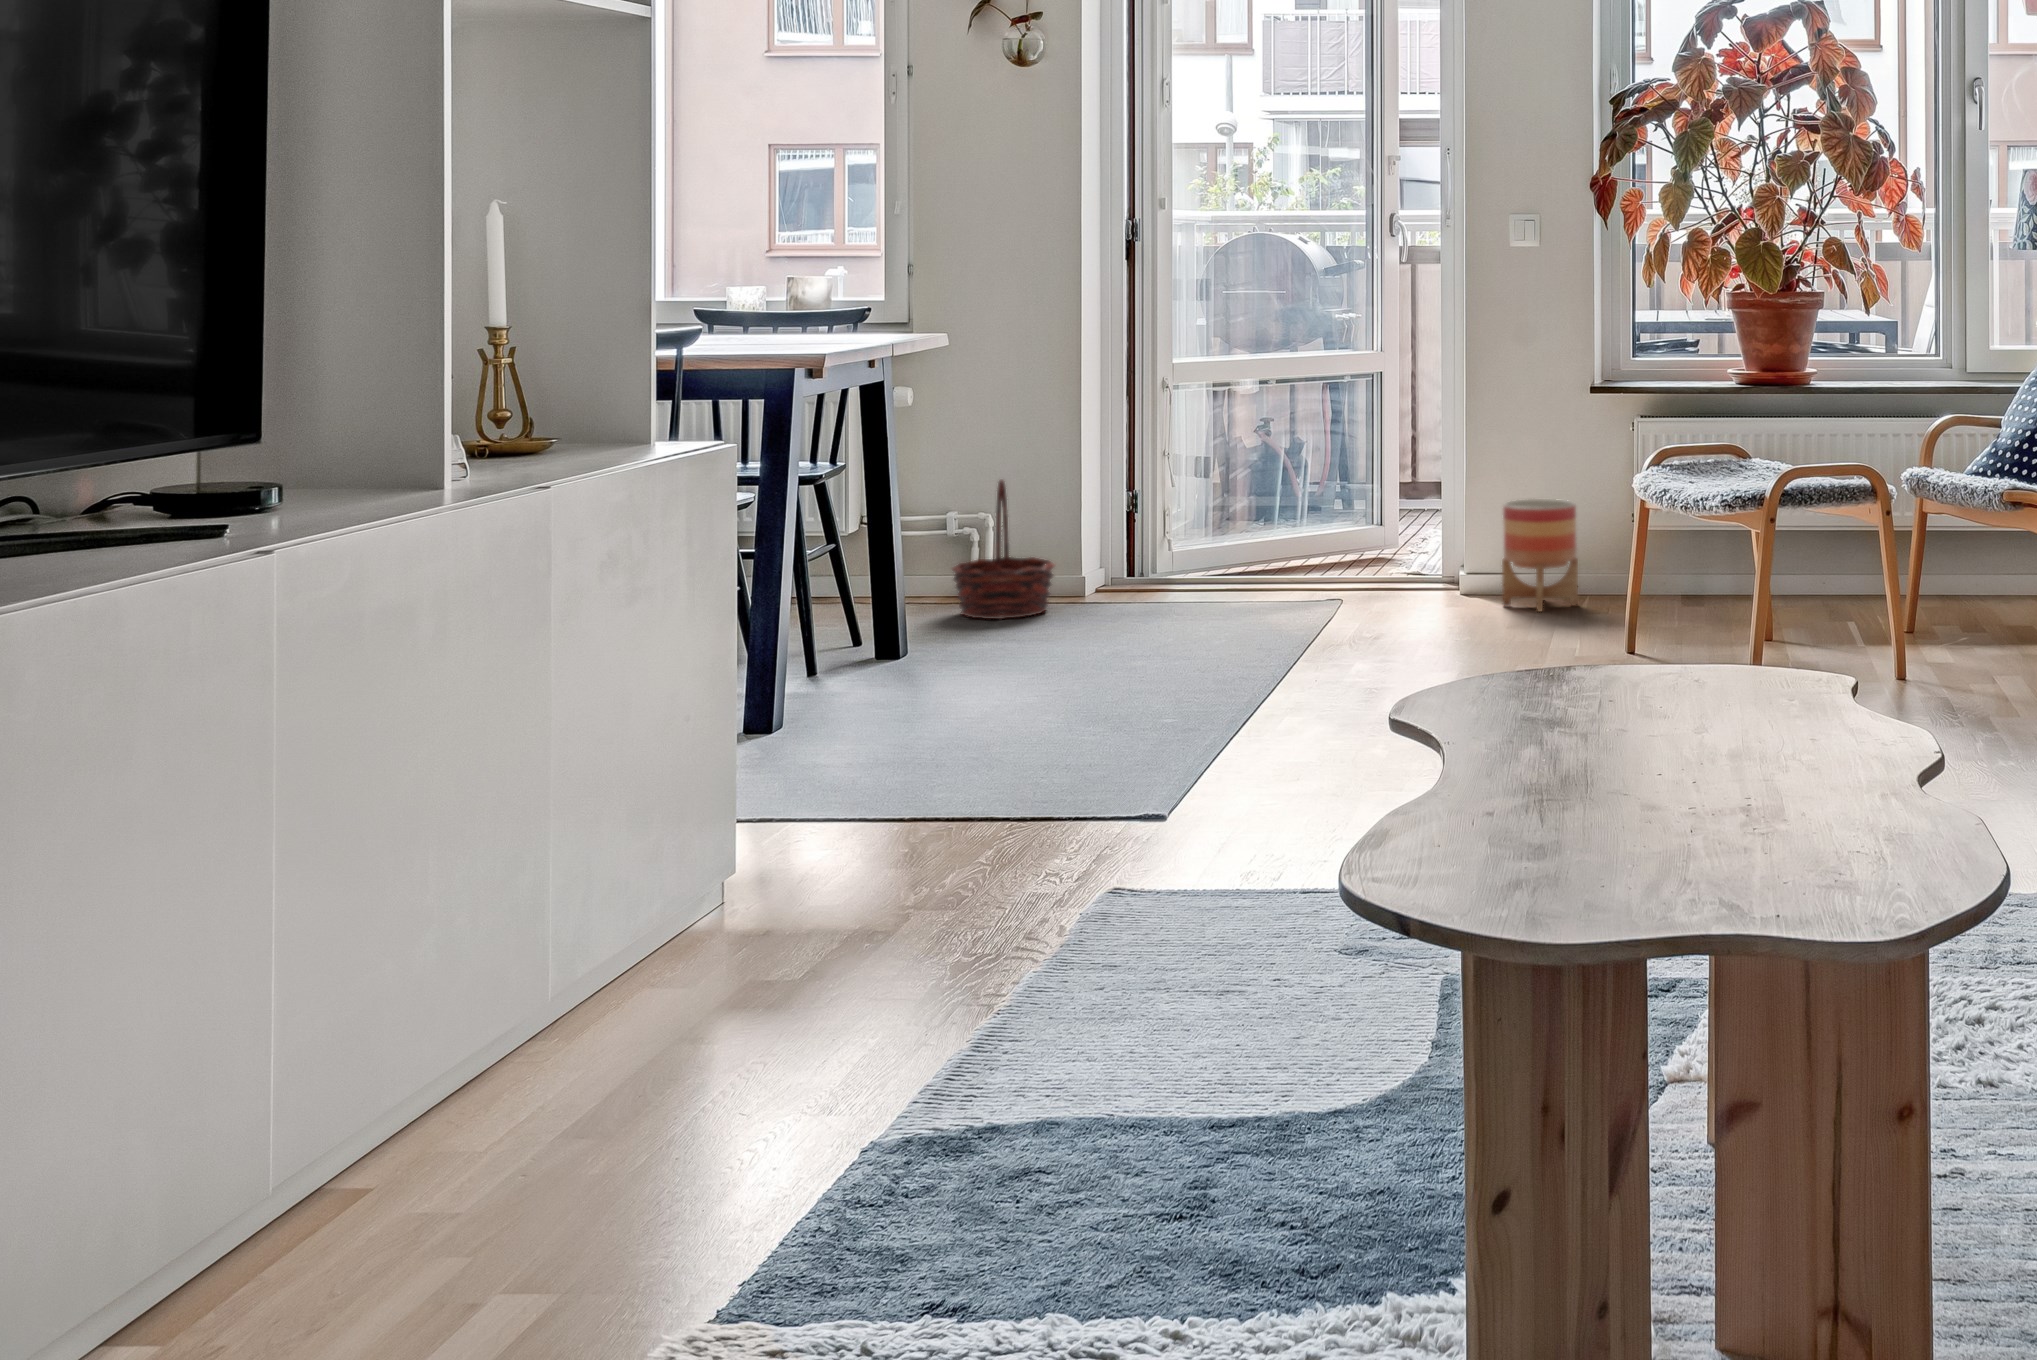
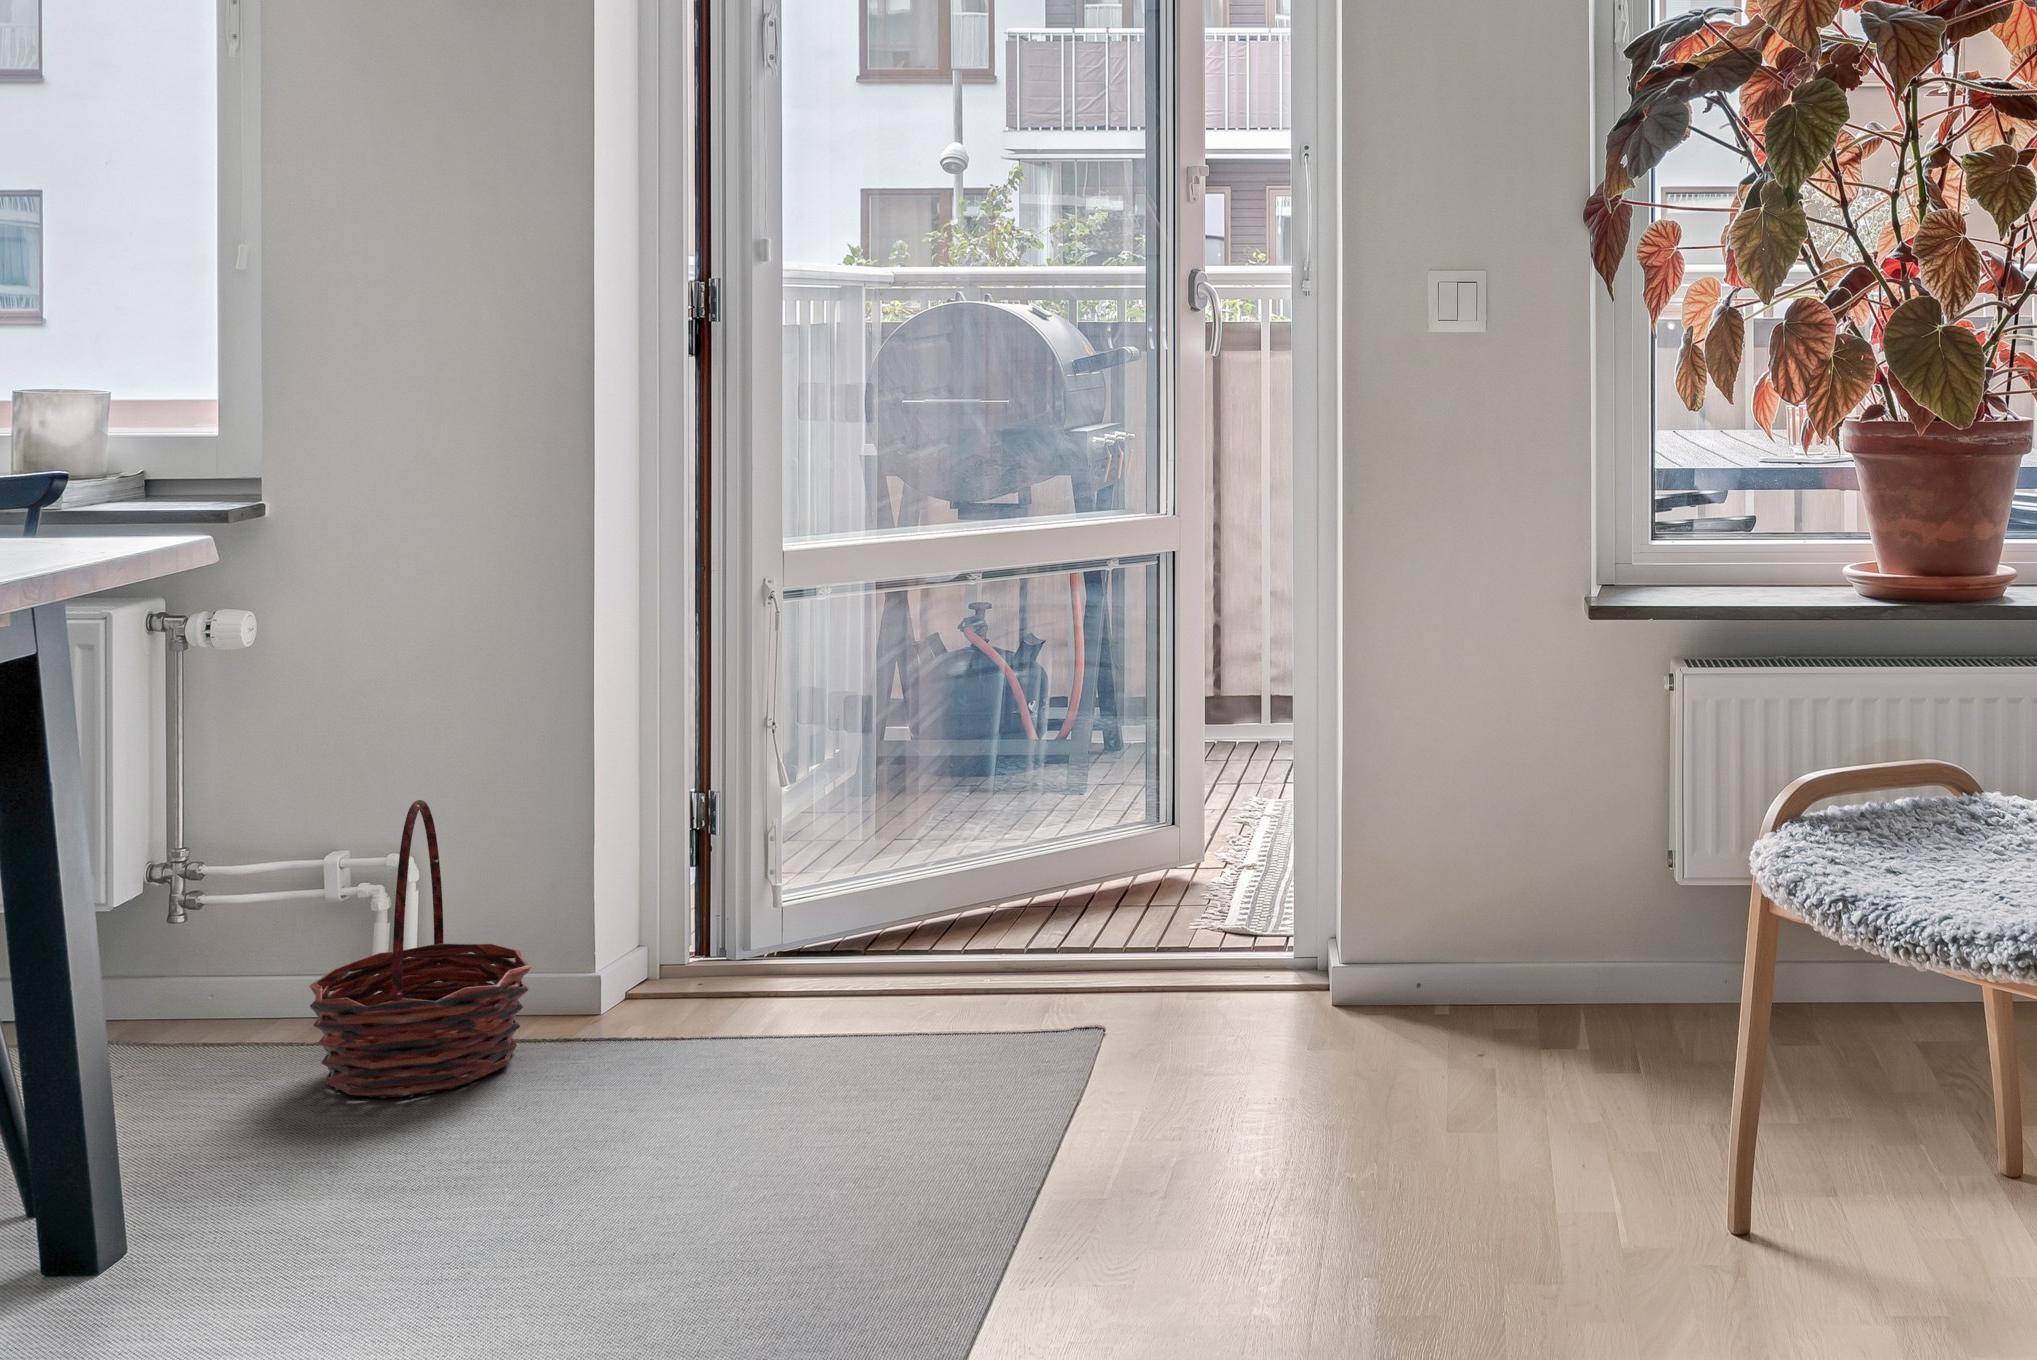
planter: present [1502,499,1578,612] -> none [1418,811,1564,1050]

